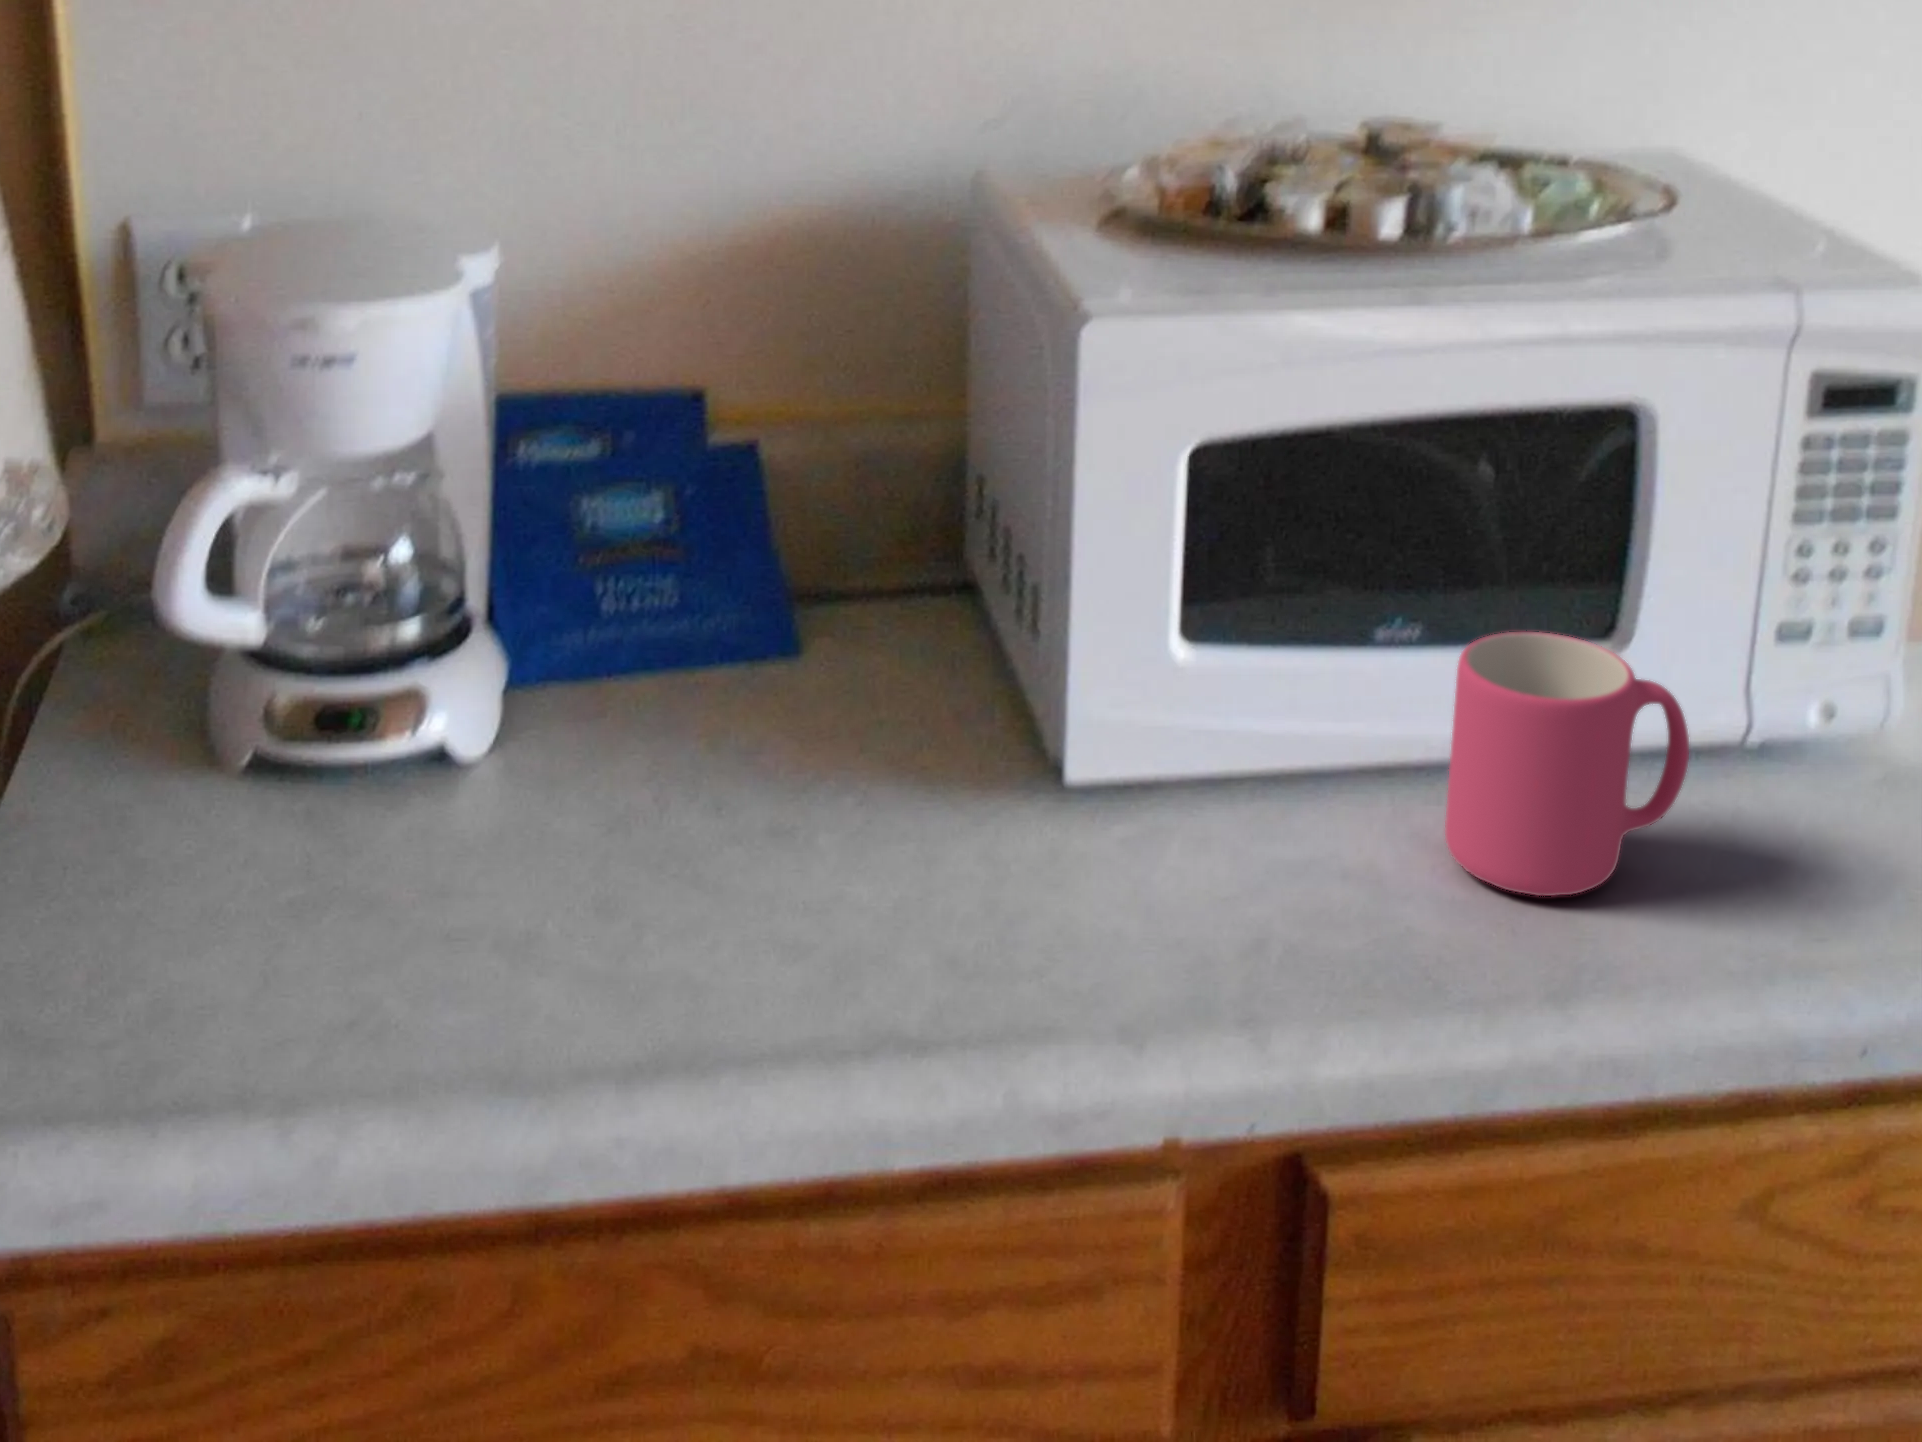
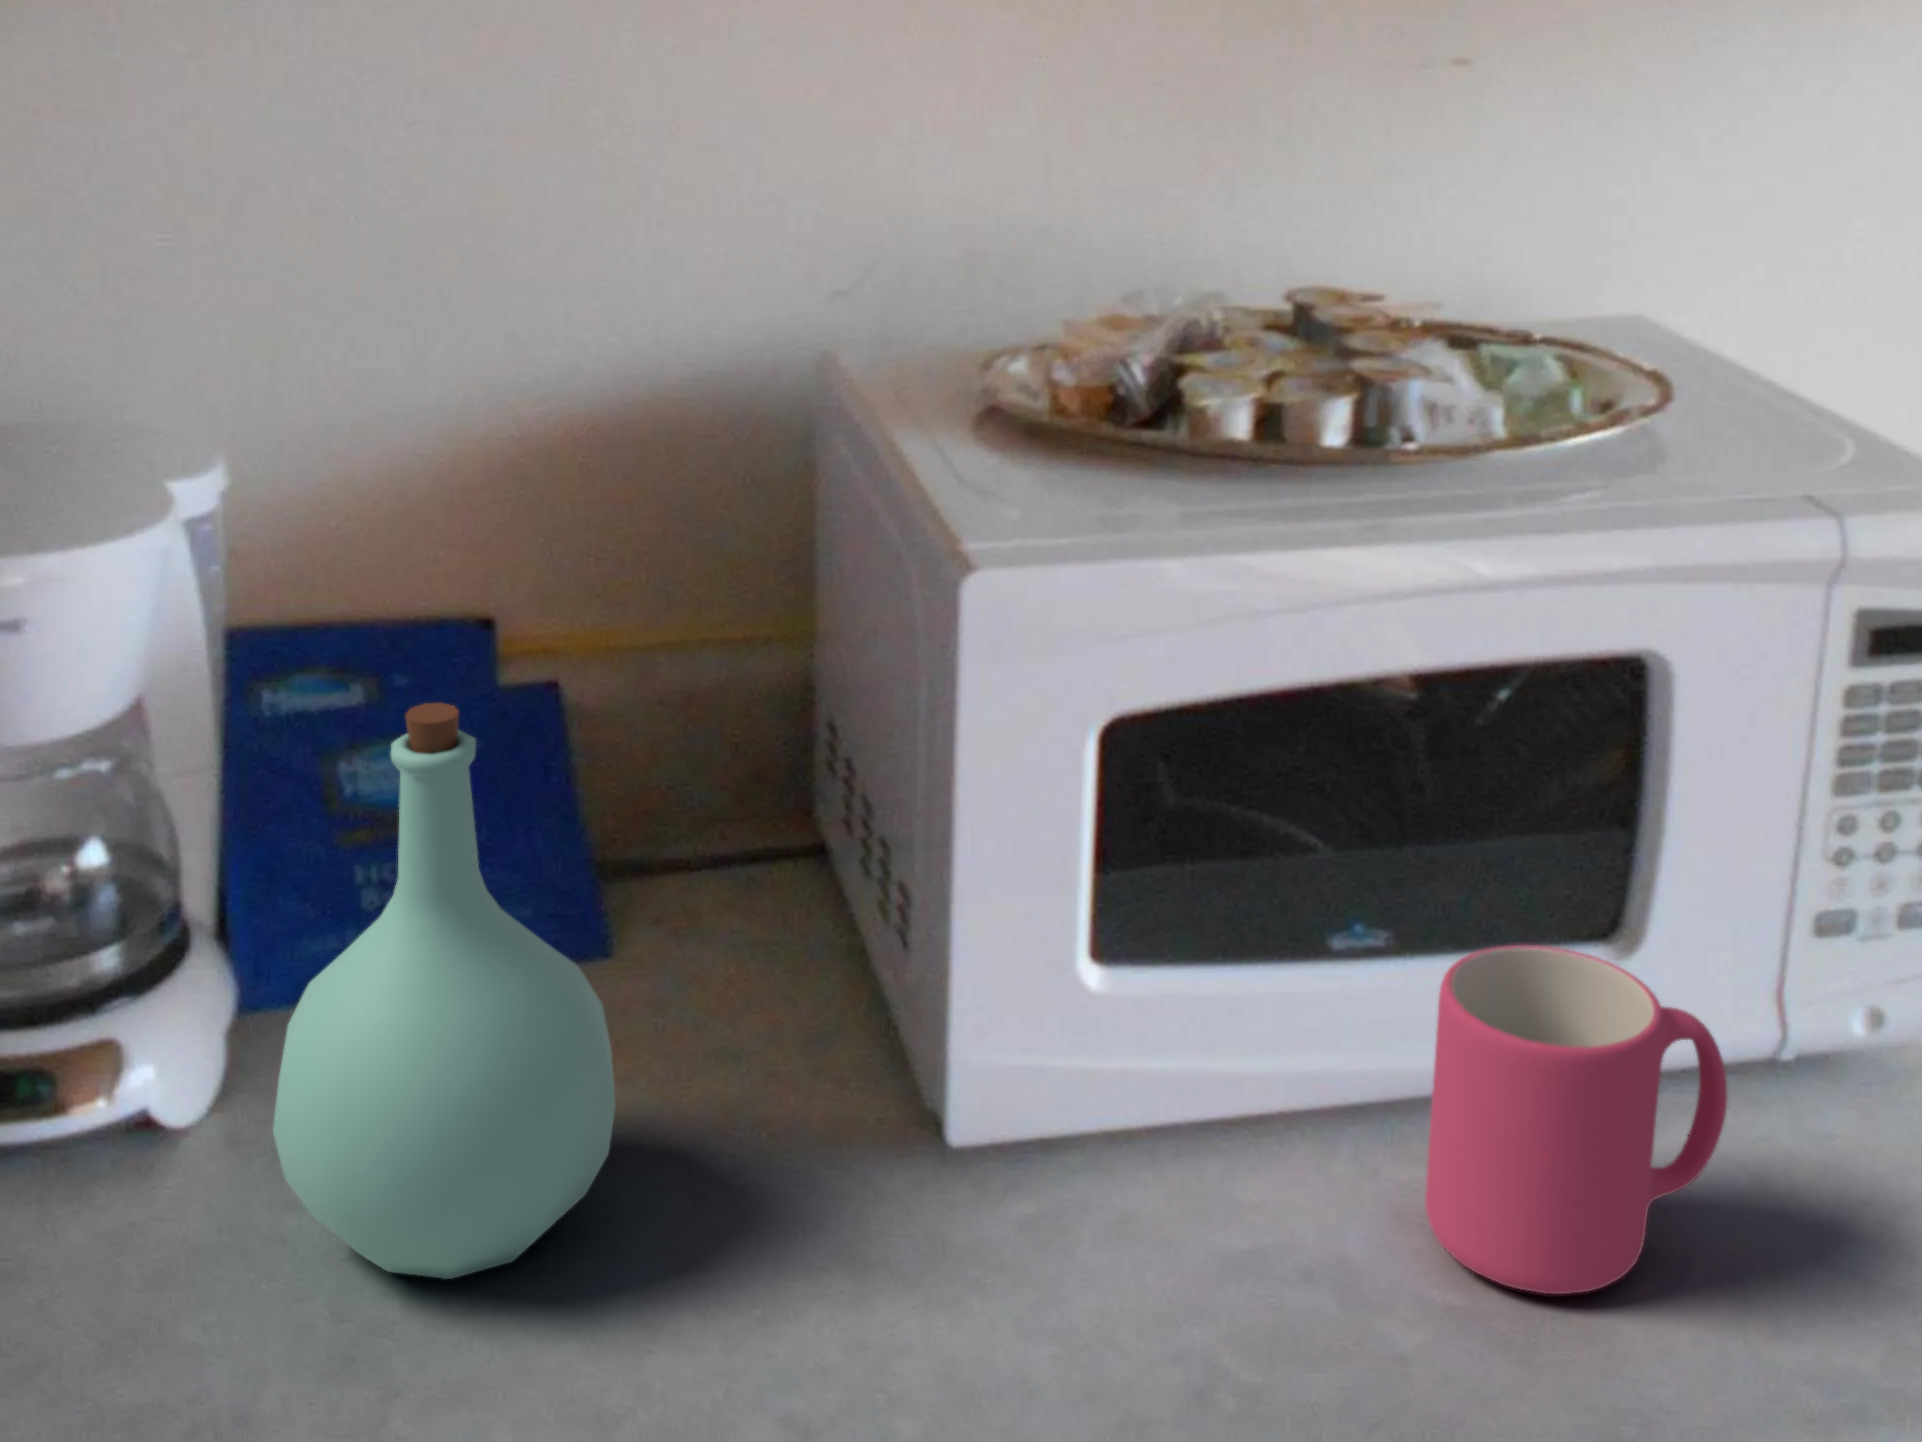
bottle: none [549,421,809,862] -> present [273,703,616,1279]

